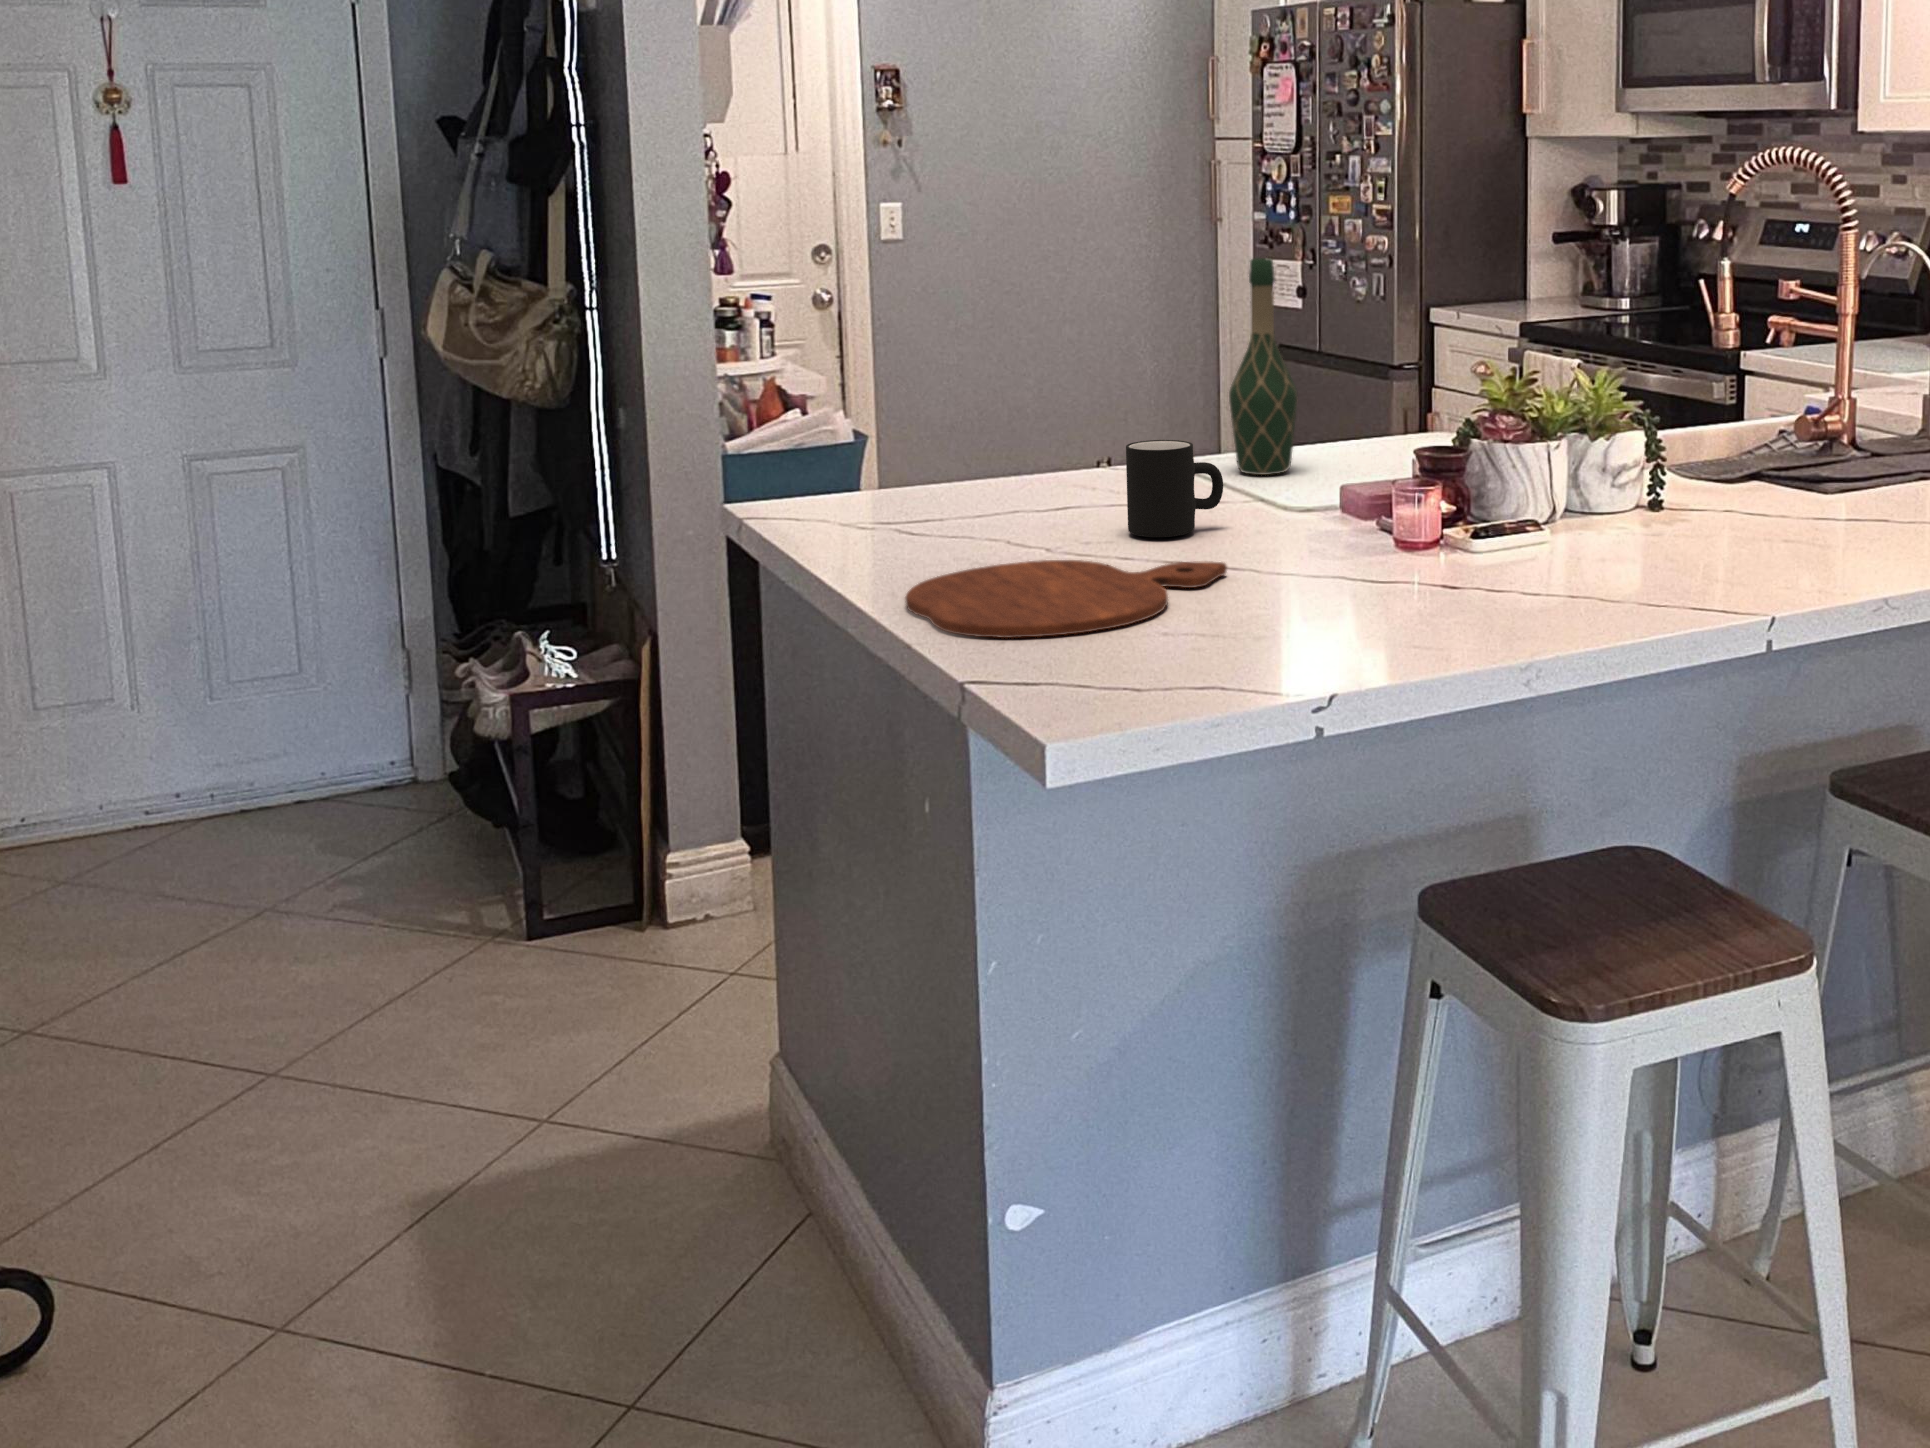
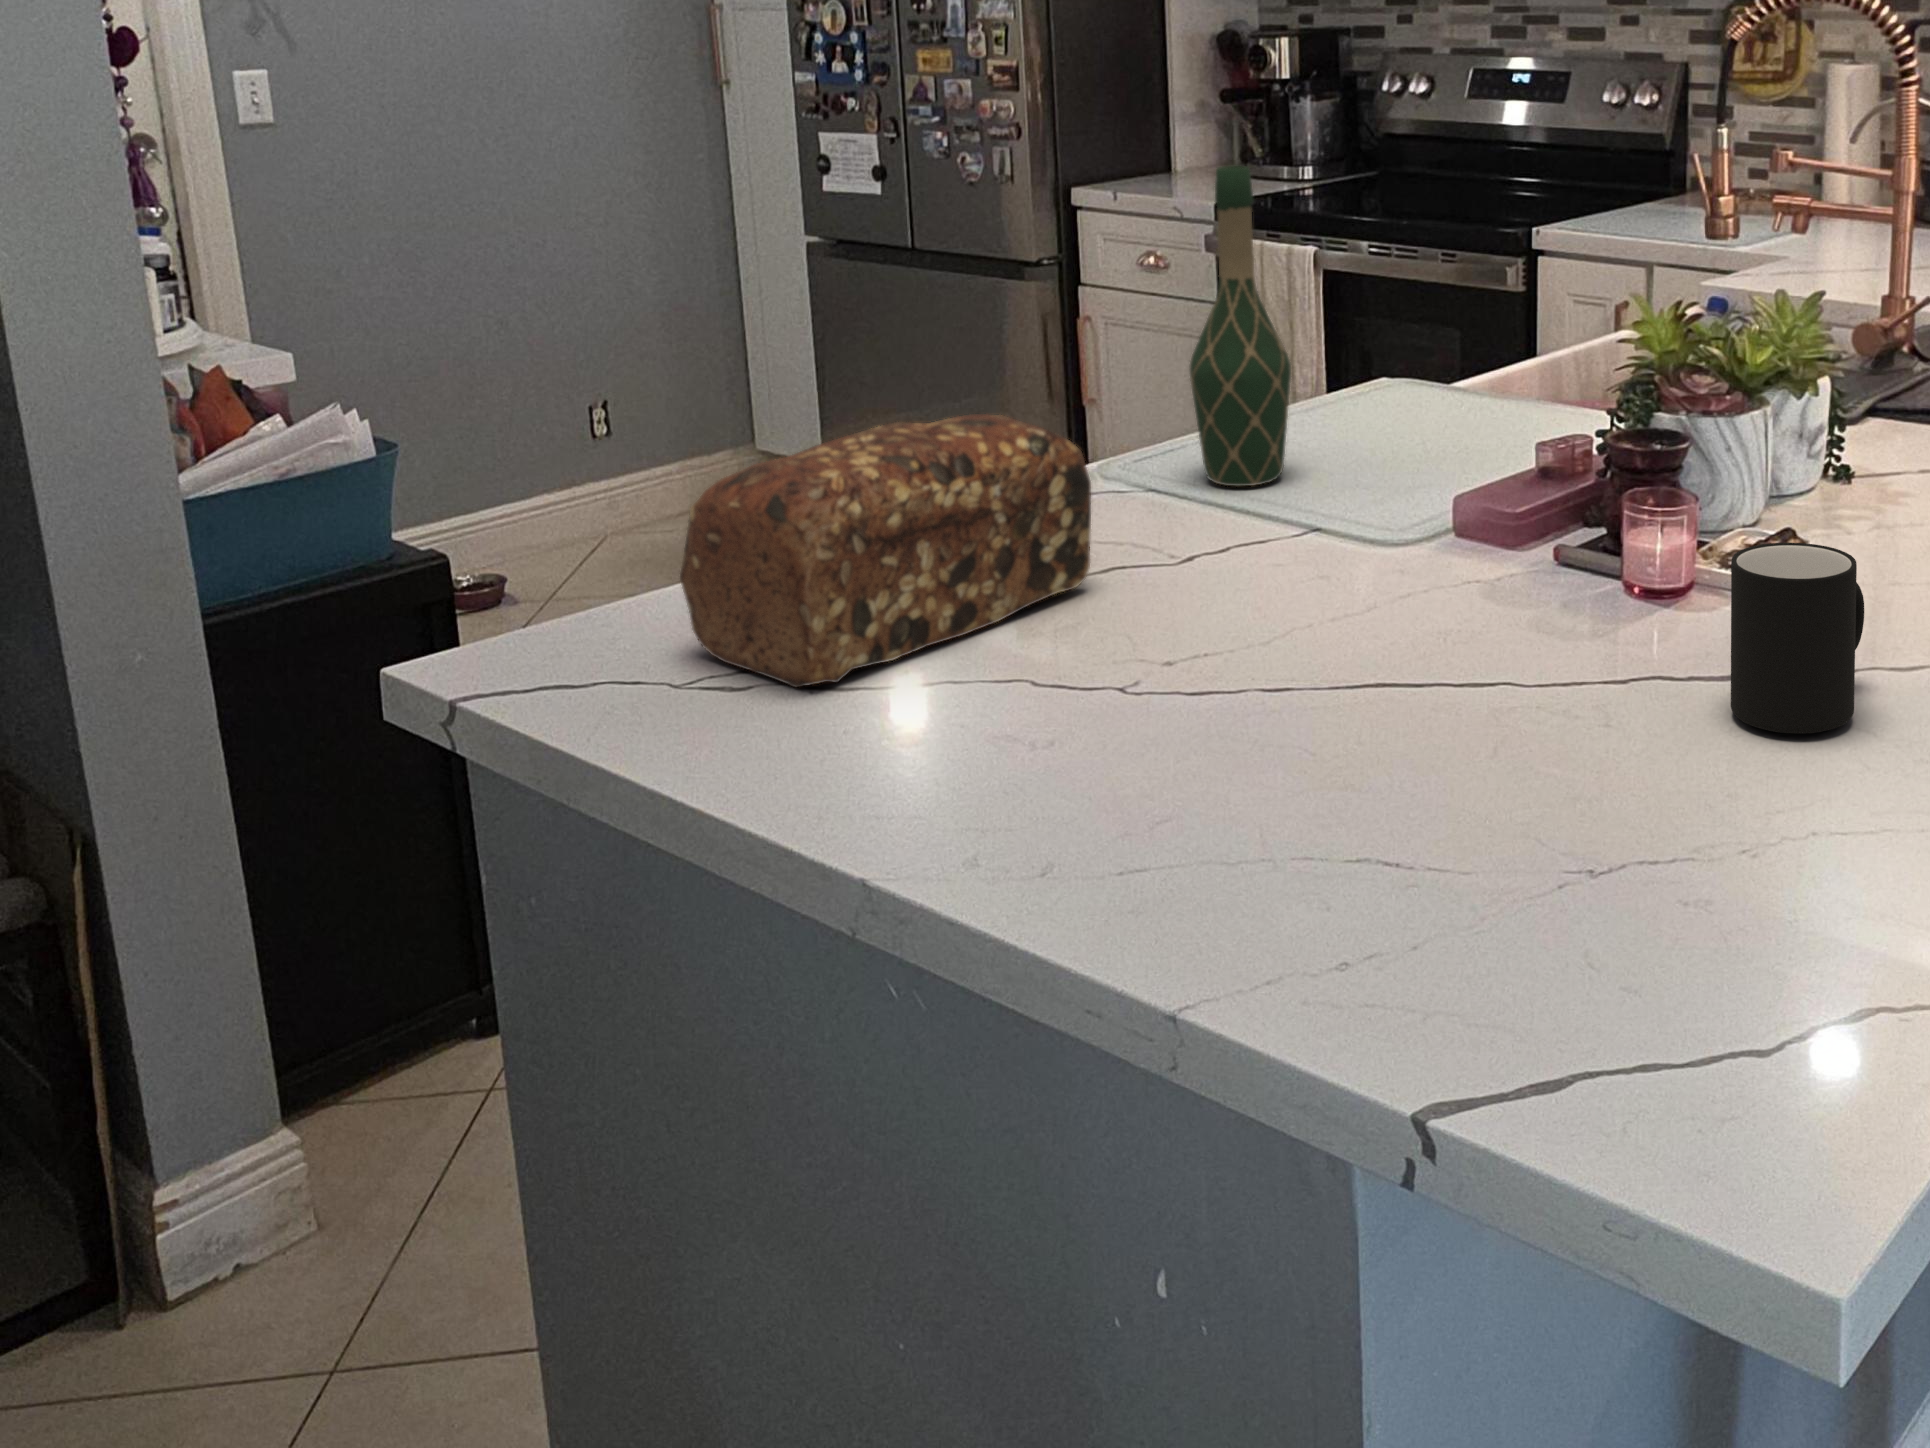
bread loaf: none [851,394,1094,530] -> present [680,414,1091,687]
mug: present [1126,440,1223,537] -> present [1731,543,1864,733]
cutting board: present [905,560,1227,638] -> none [1045,684,1519,943]

